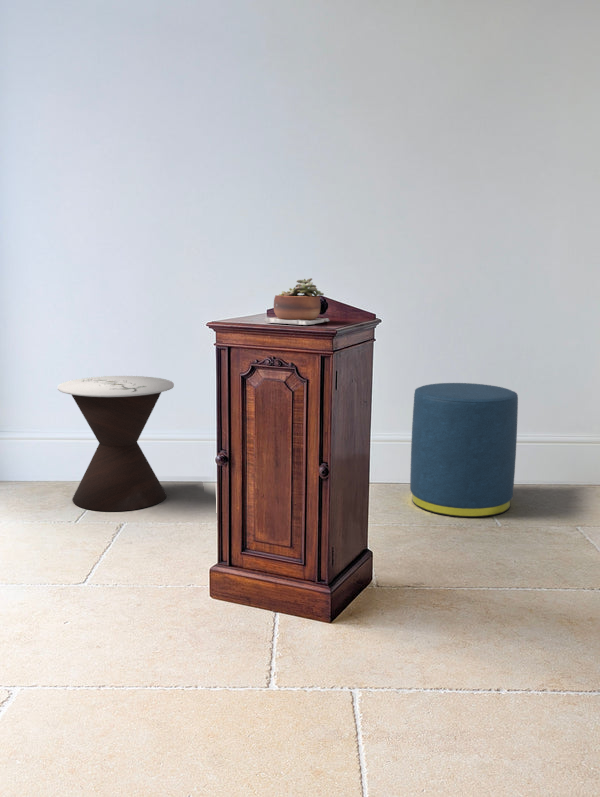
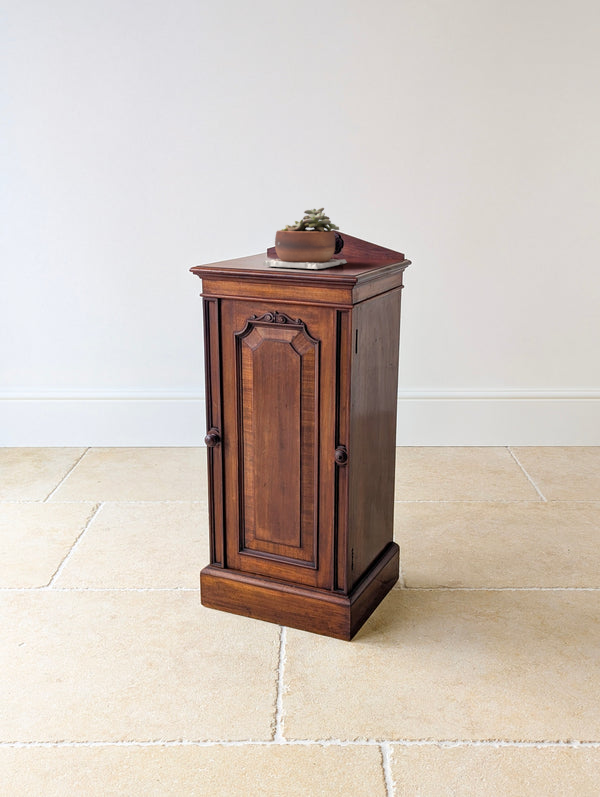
side table: present [58,376,174,511] -> none [23,326,161,488]
ottoman: present [410,383,518,517] -> none [442,331,573,492]

